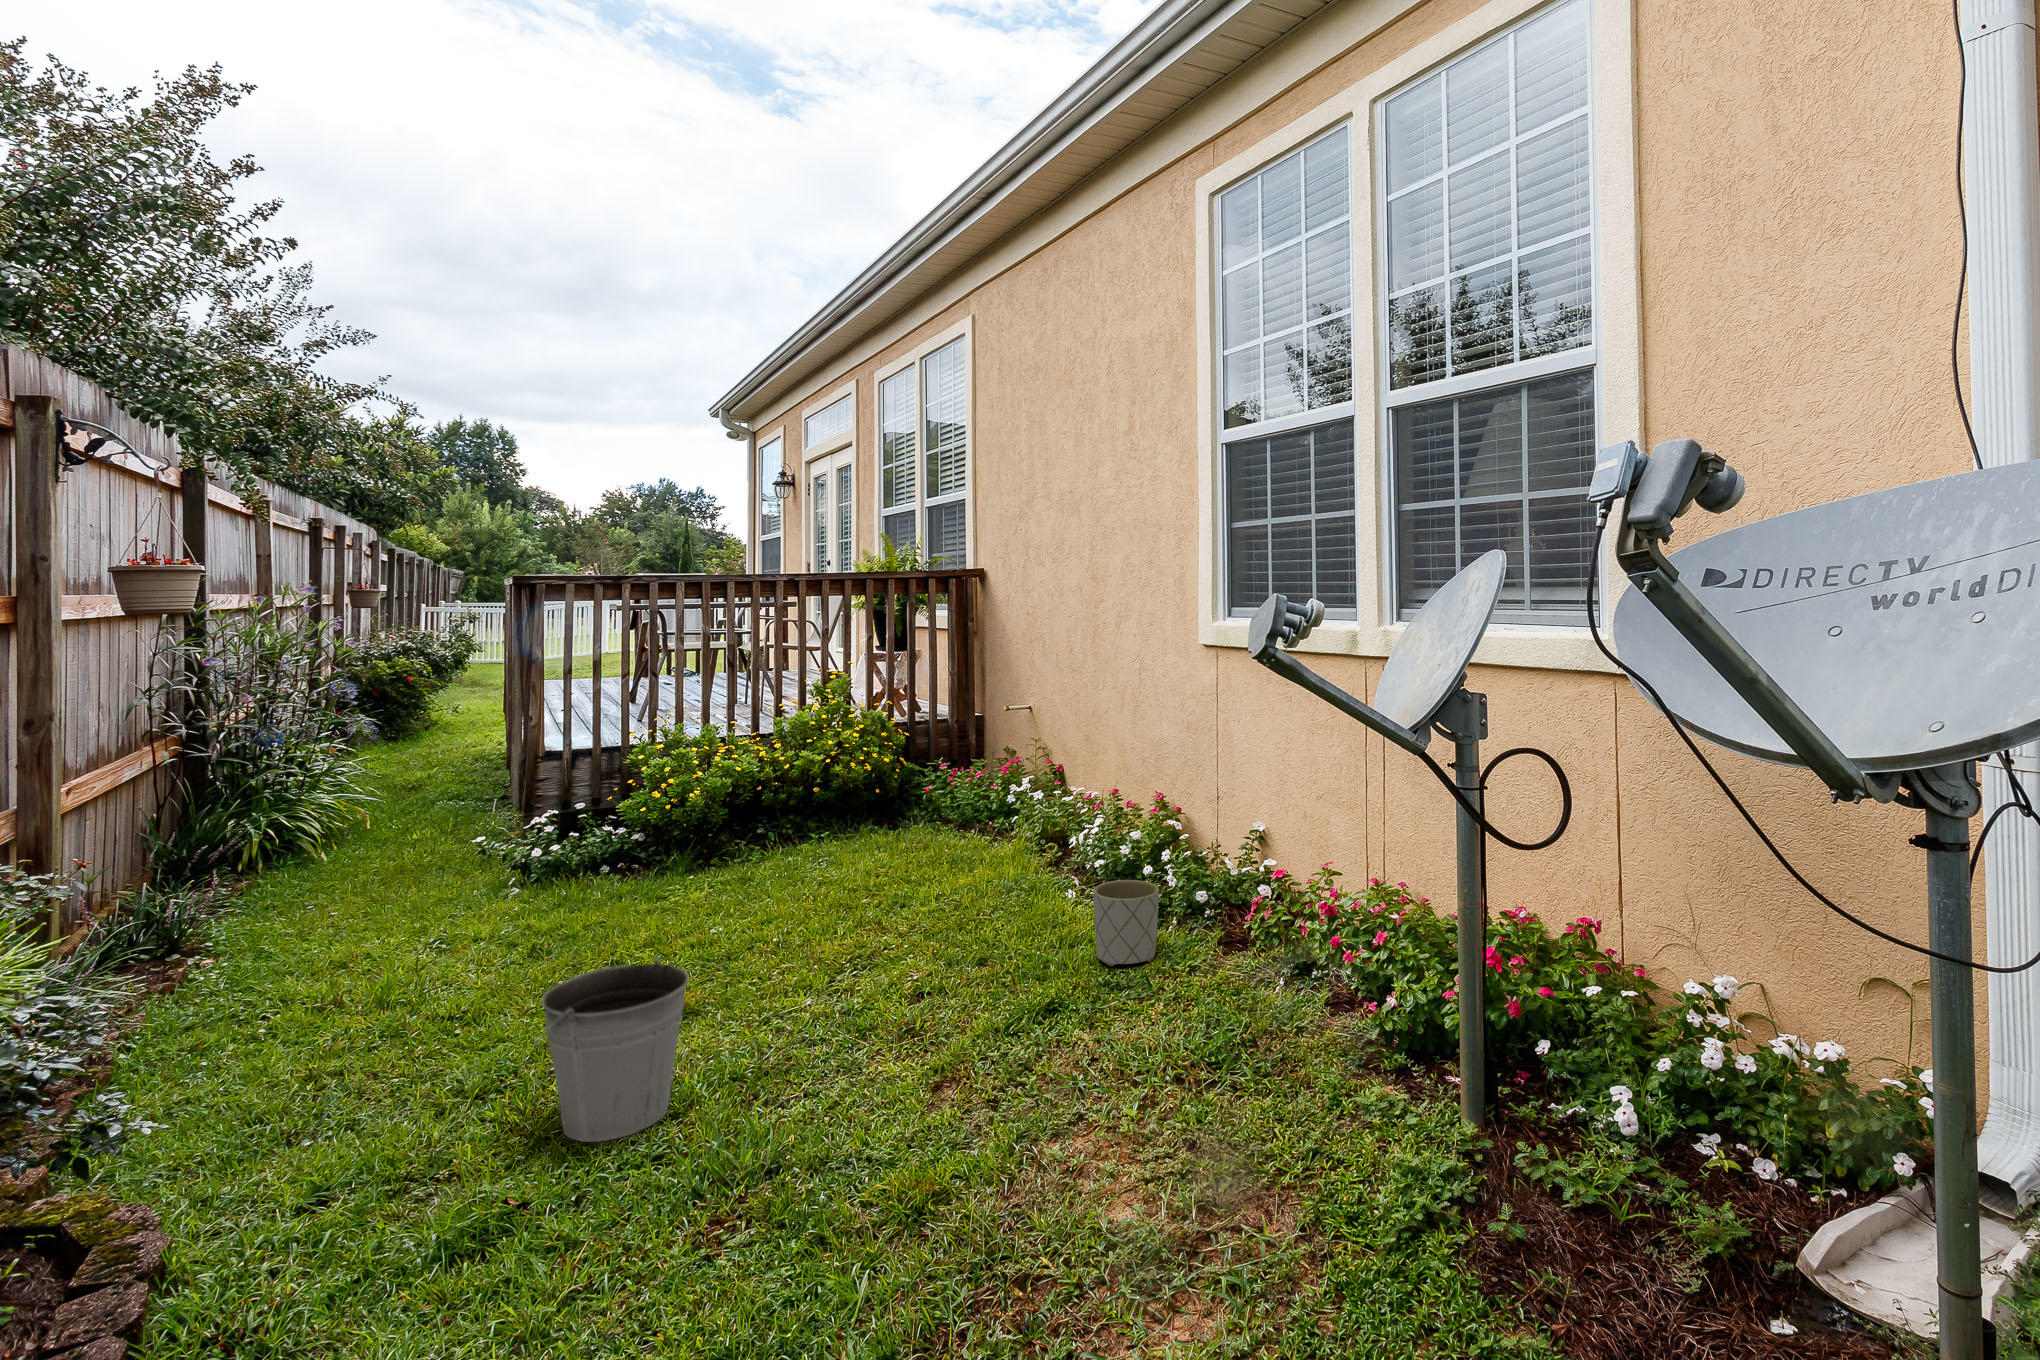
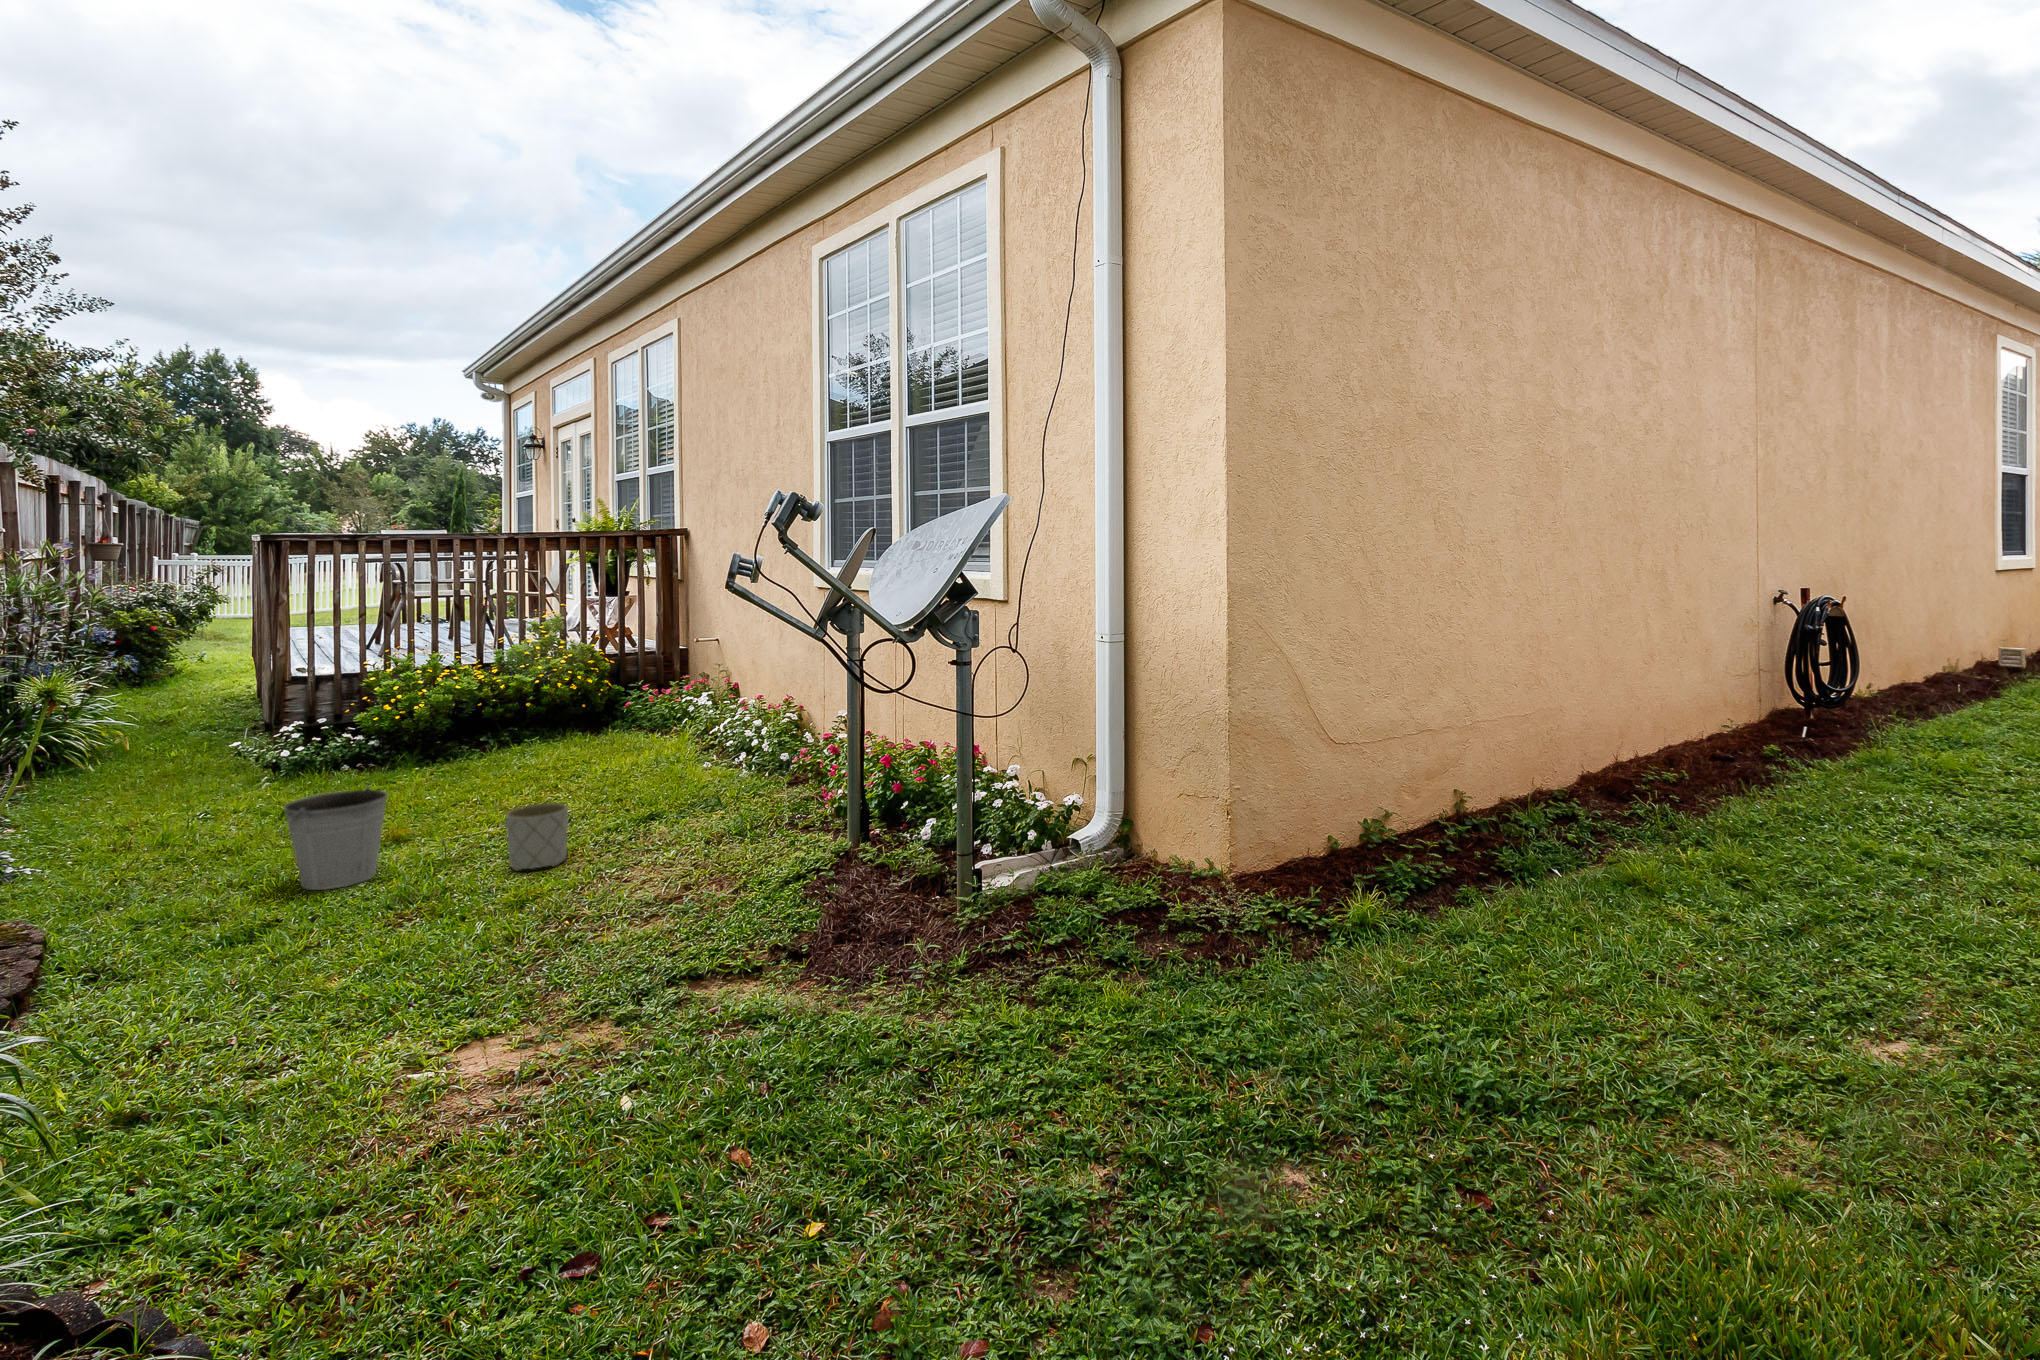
planter: present [1093,880,1159,966] -> present [505,803,568,871]

